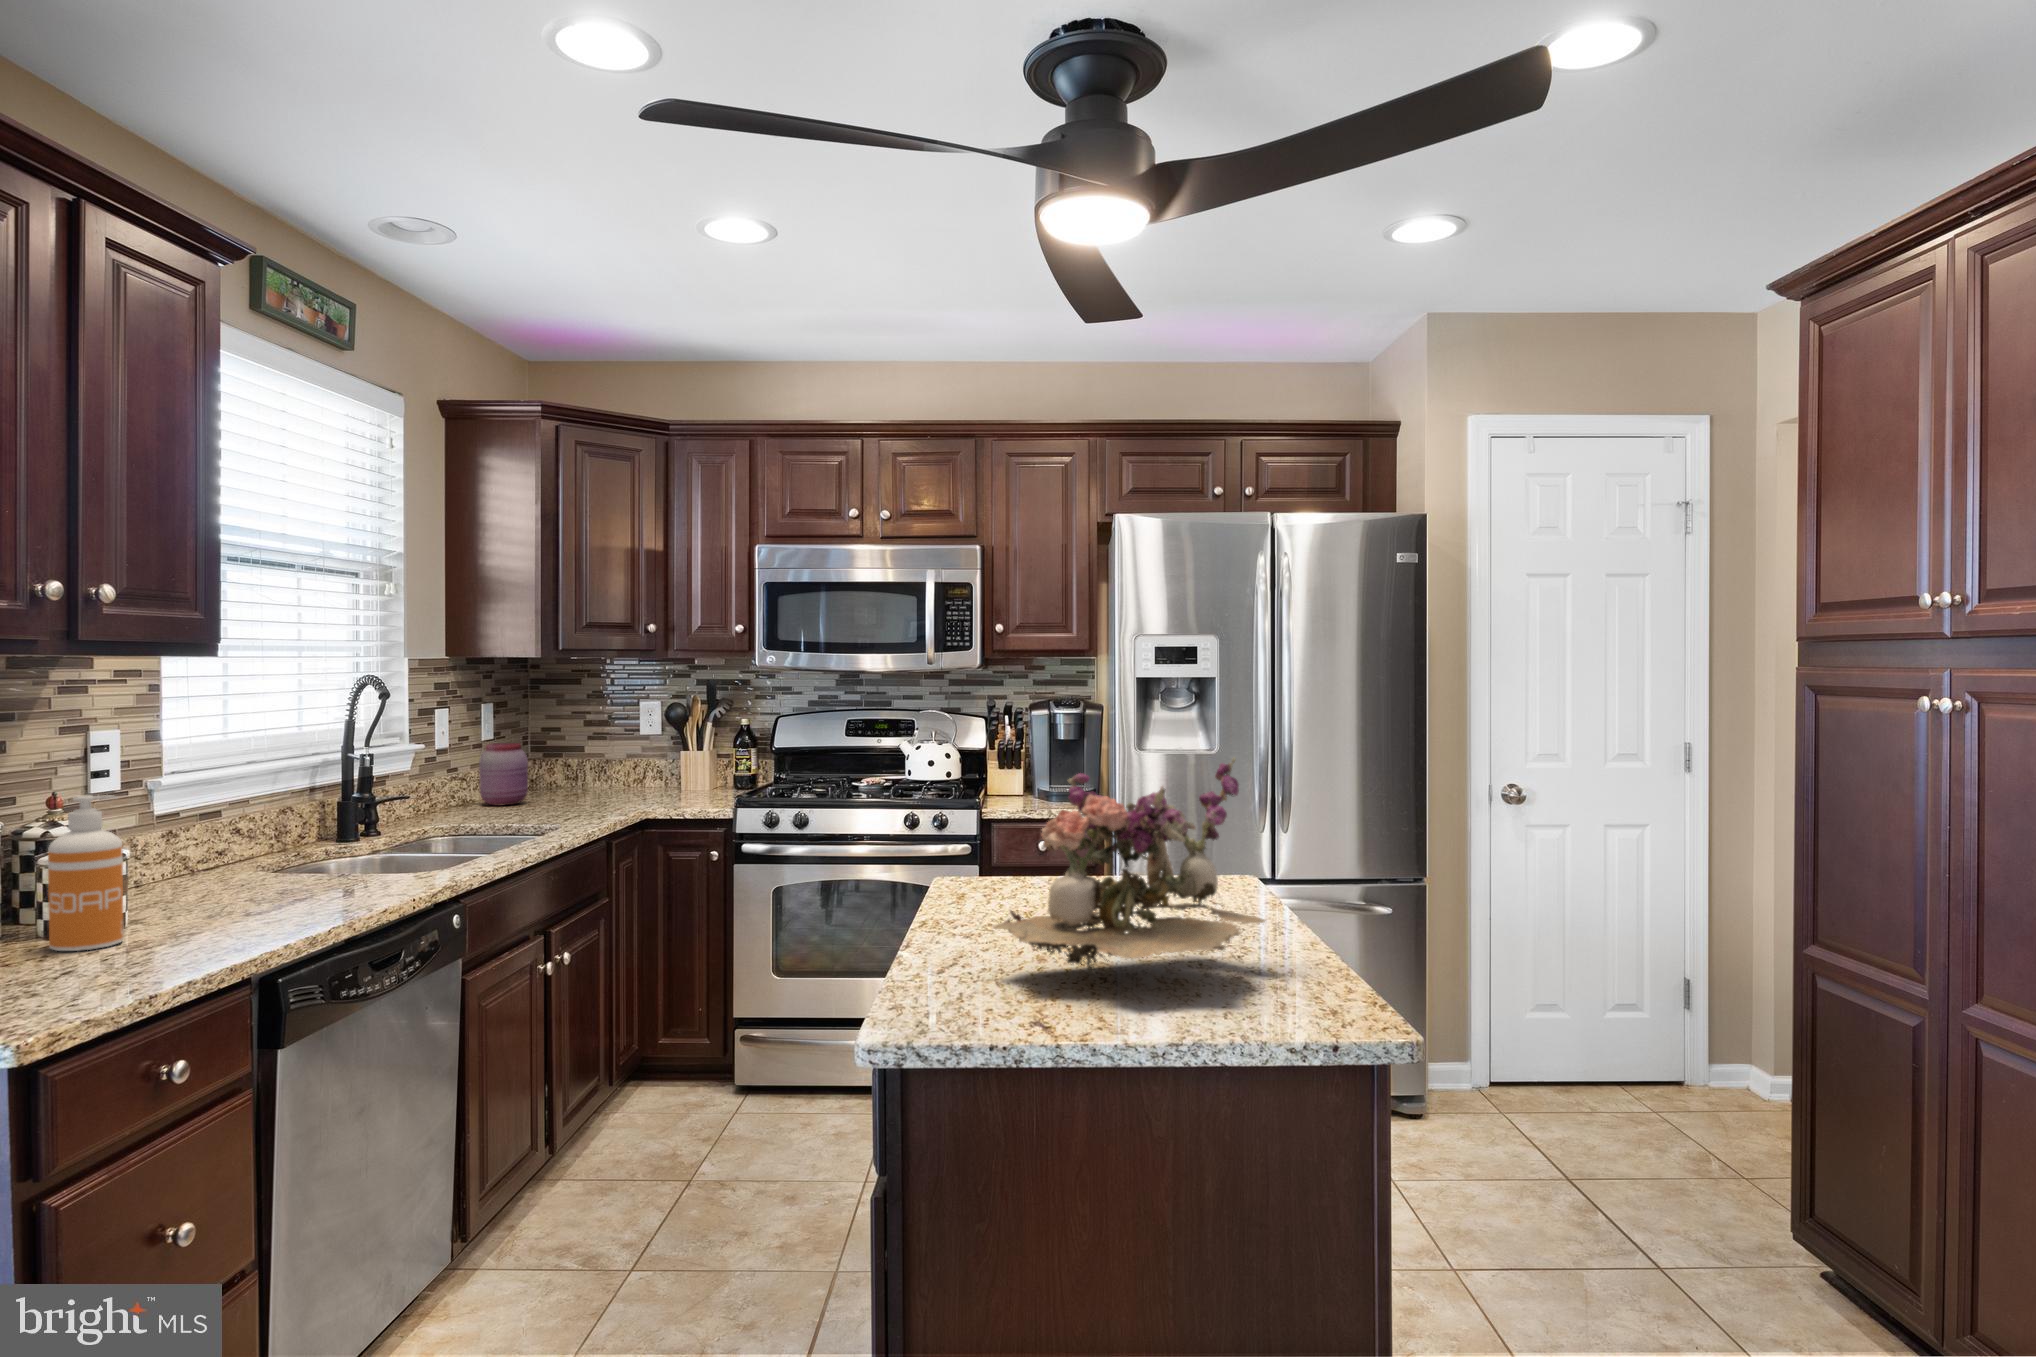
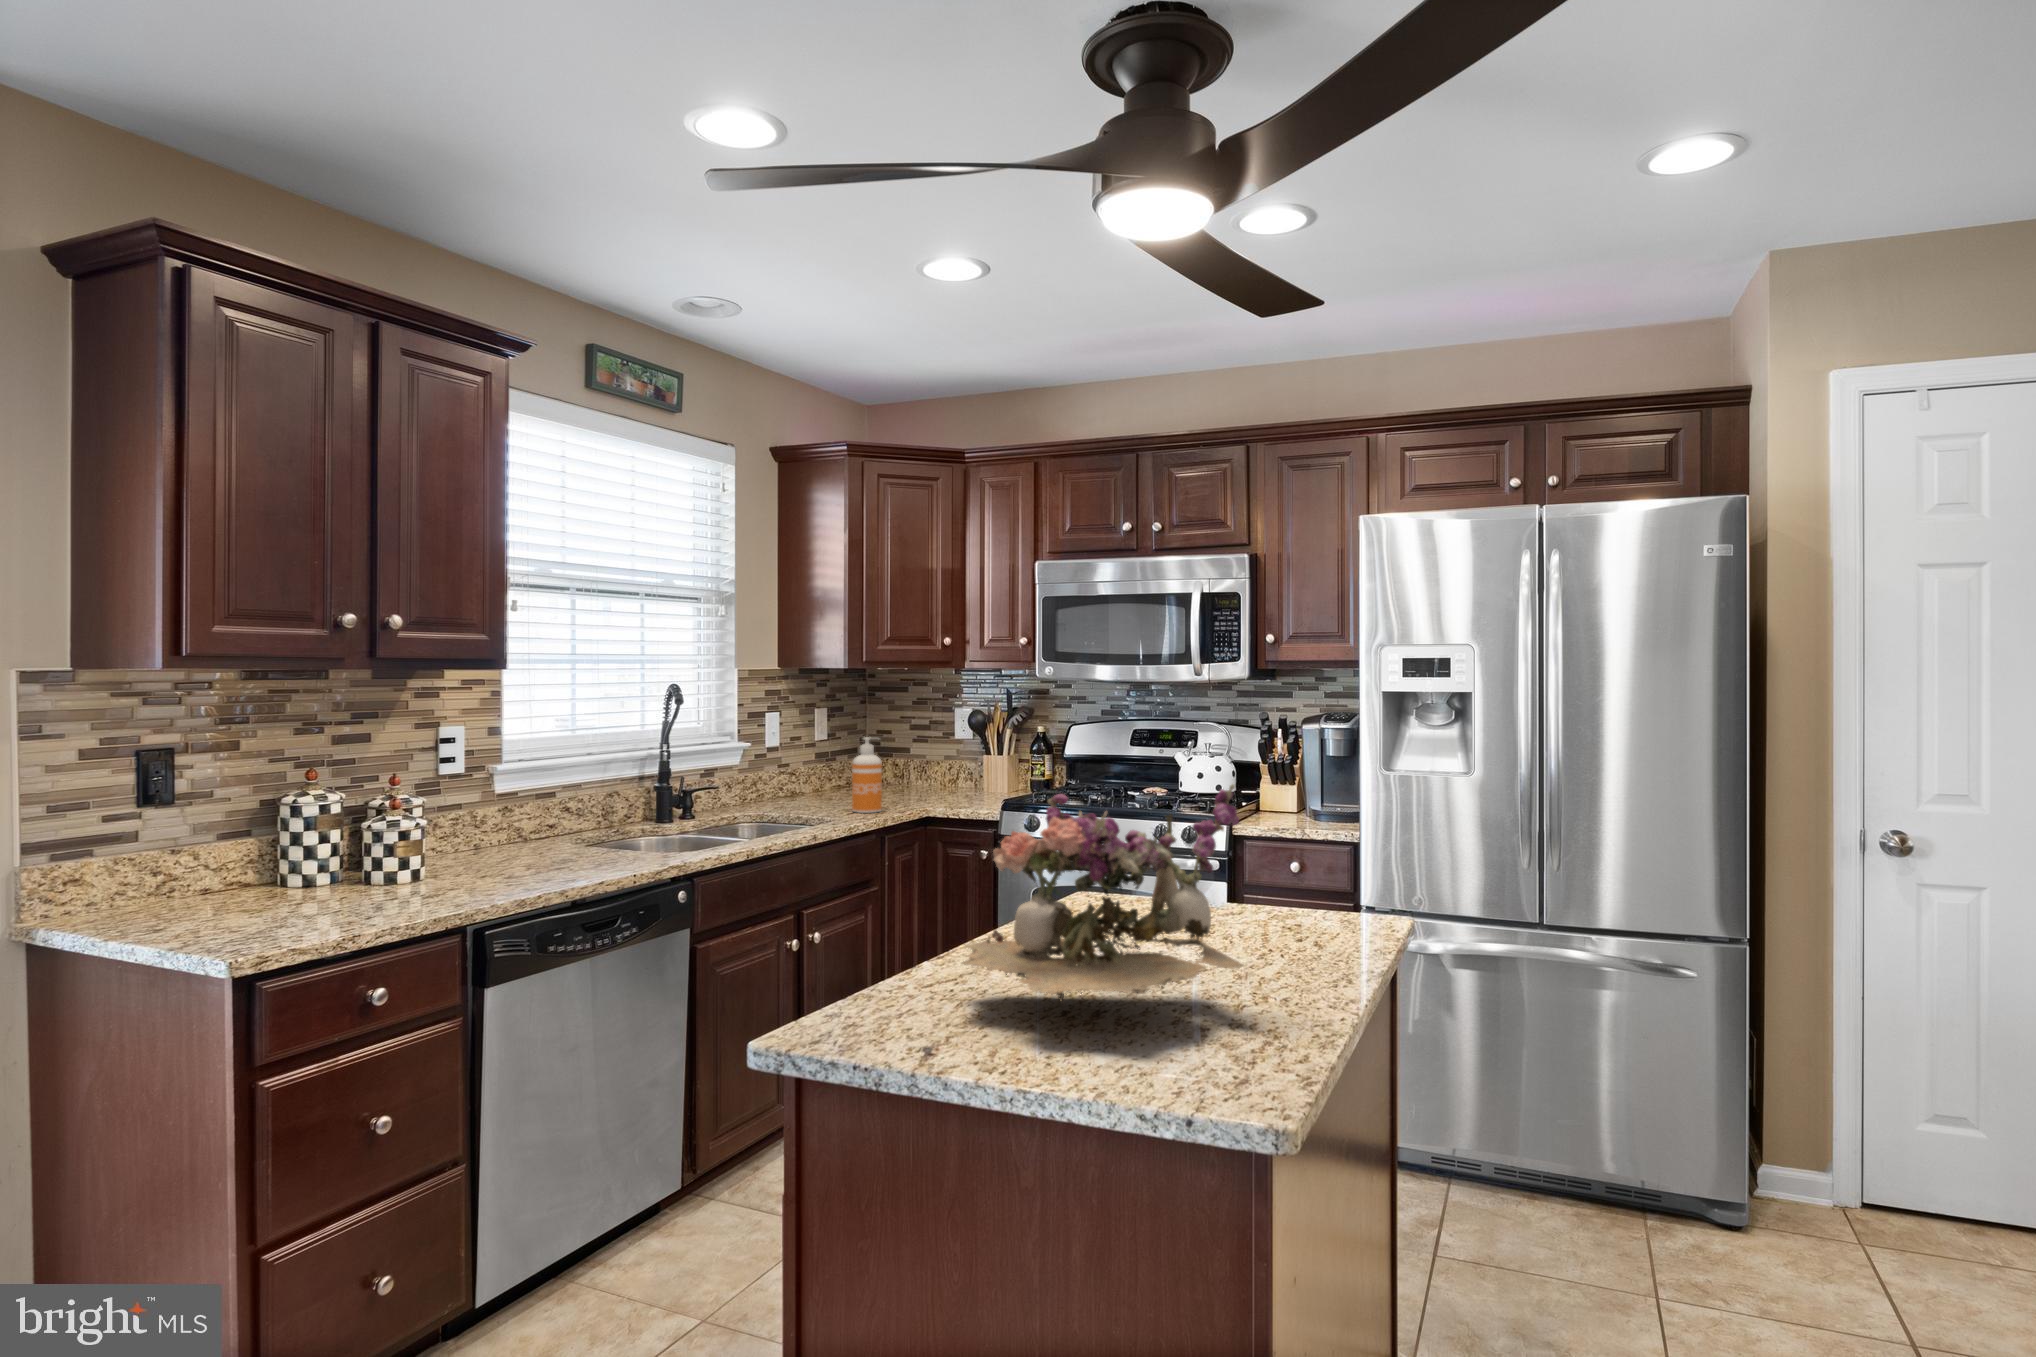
jar: present [479,743,528,806] -> none [809,743,849,798]
soap dispenser: present [48,795,124,951] -> present [852,737,882,813]

